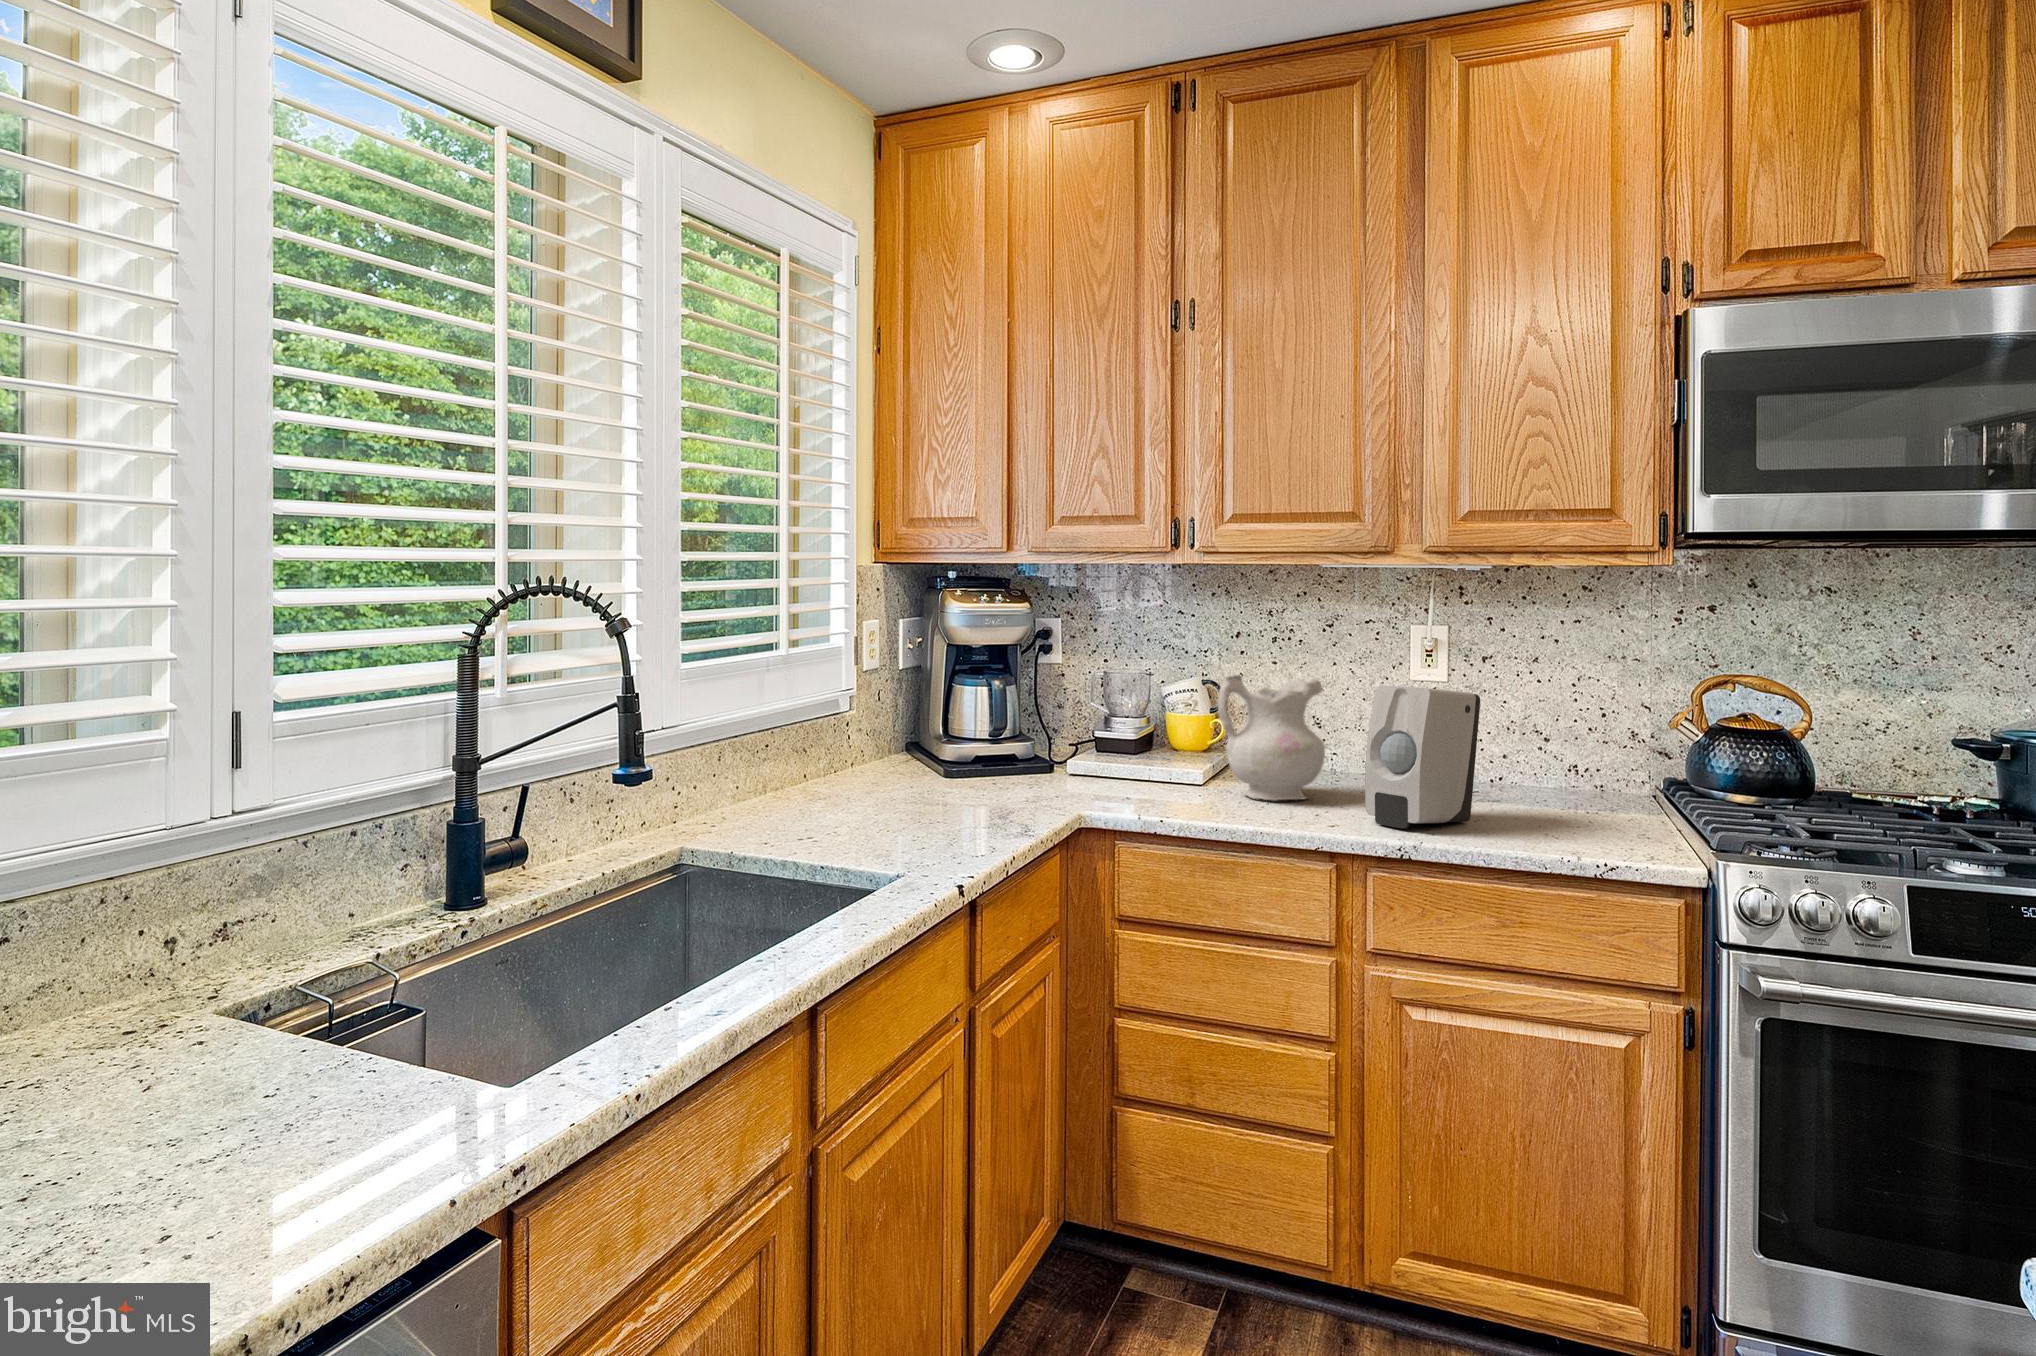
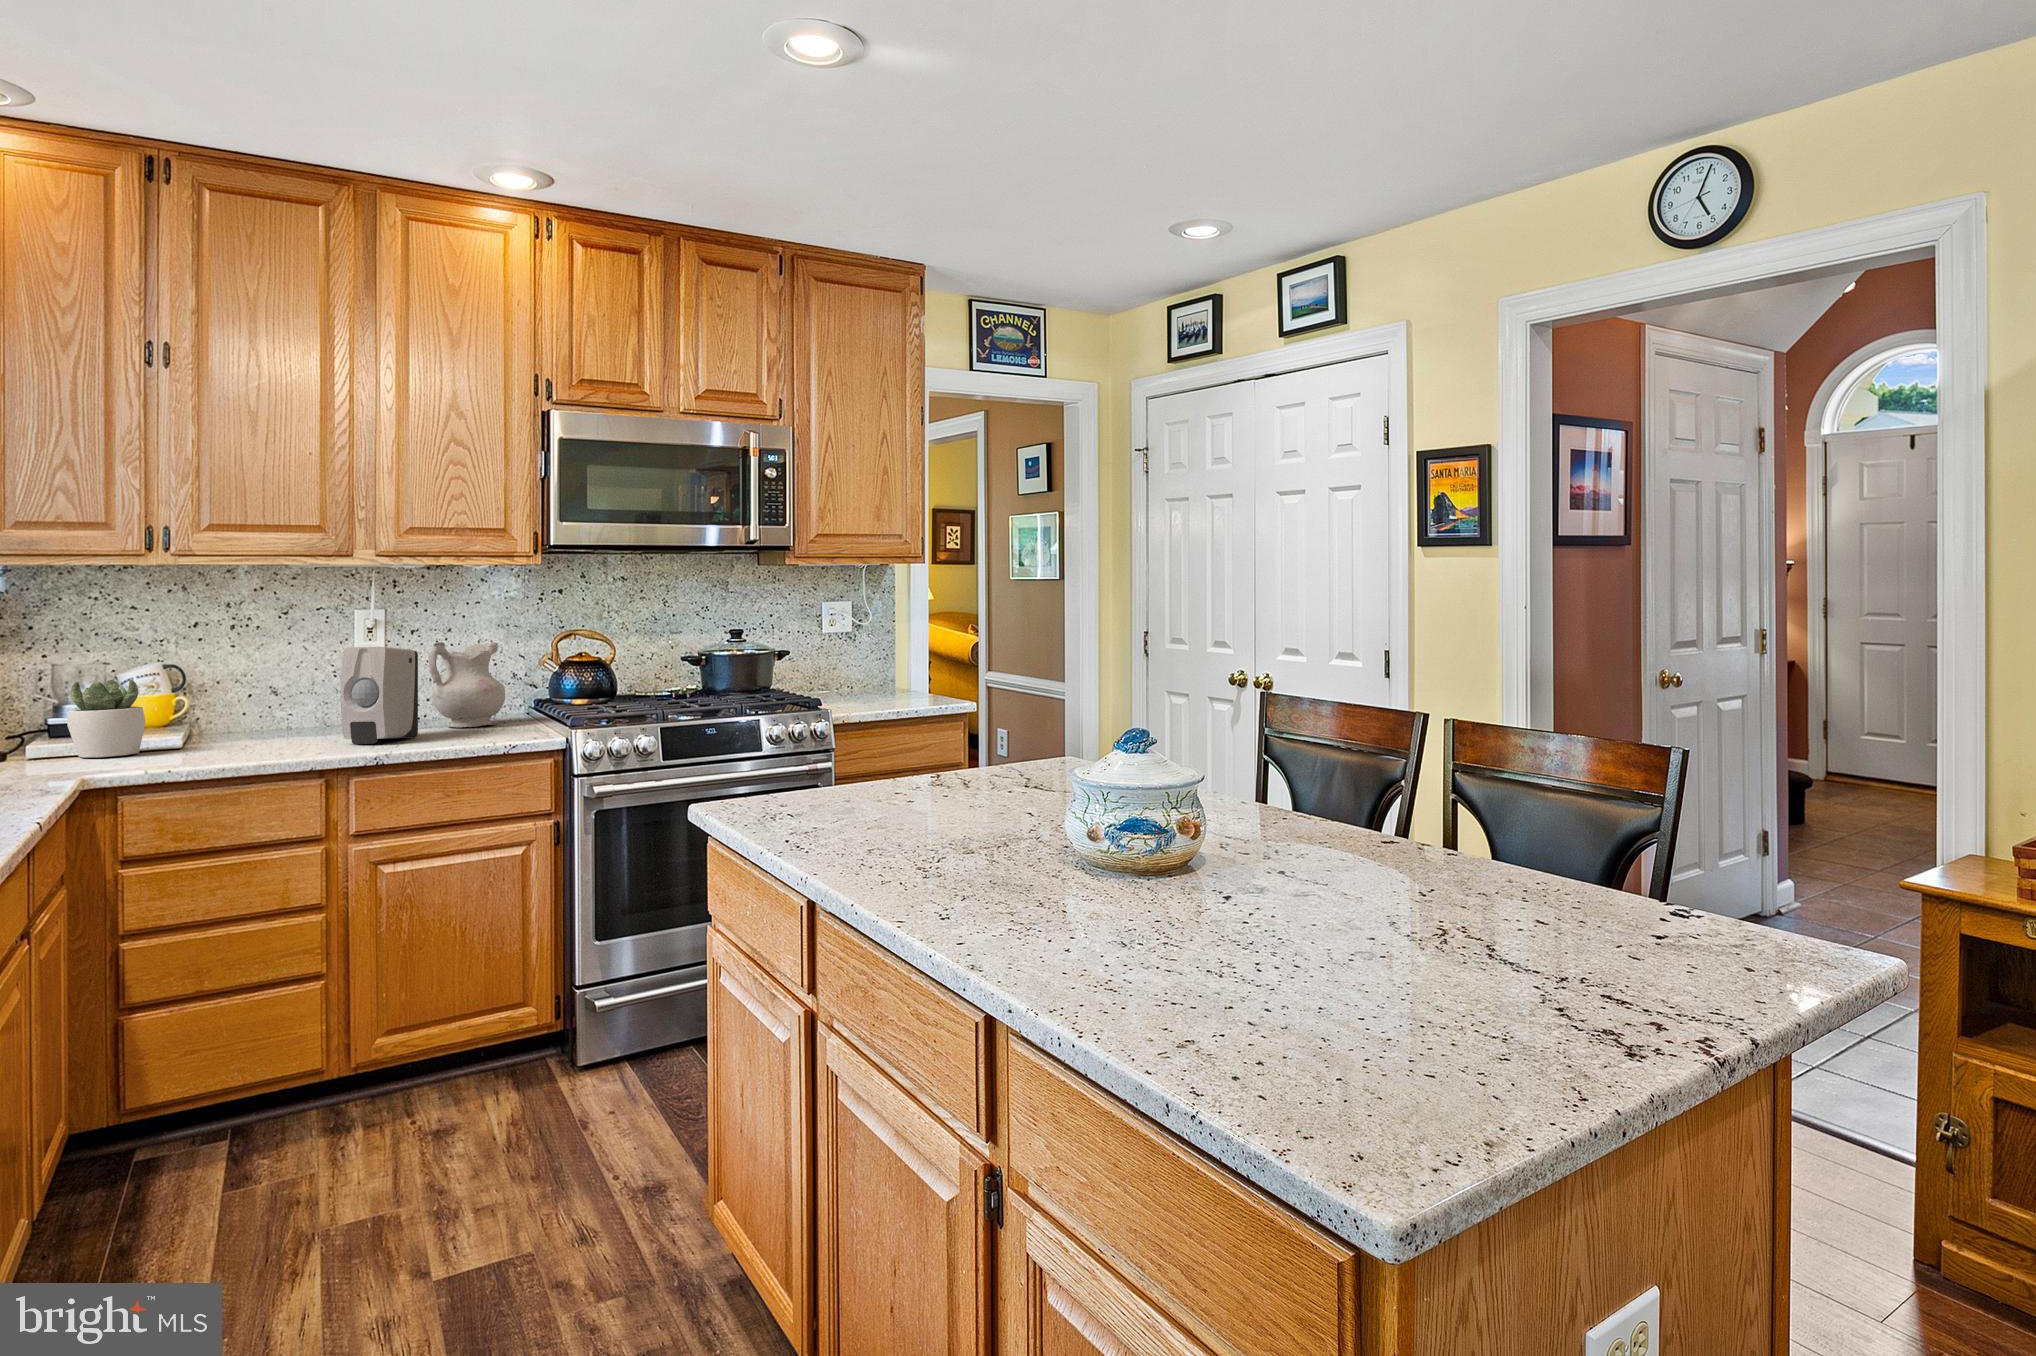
ceramic pitcher: present [1218,675,1325,801] -> present [428,642,505,728]
succulent plant: none [1070,704,1144,800] -> present [67,680,146,758]

